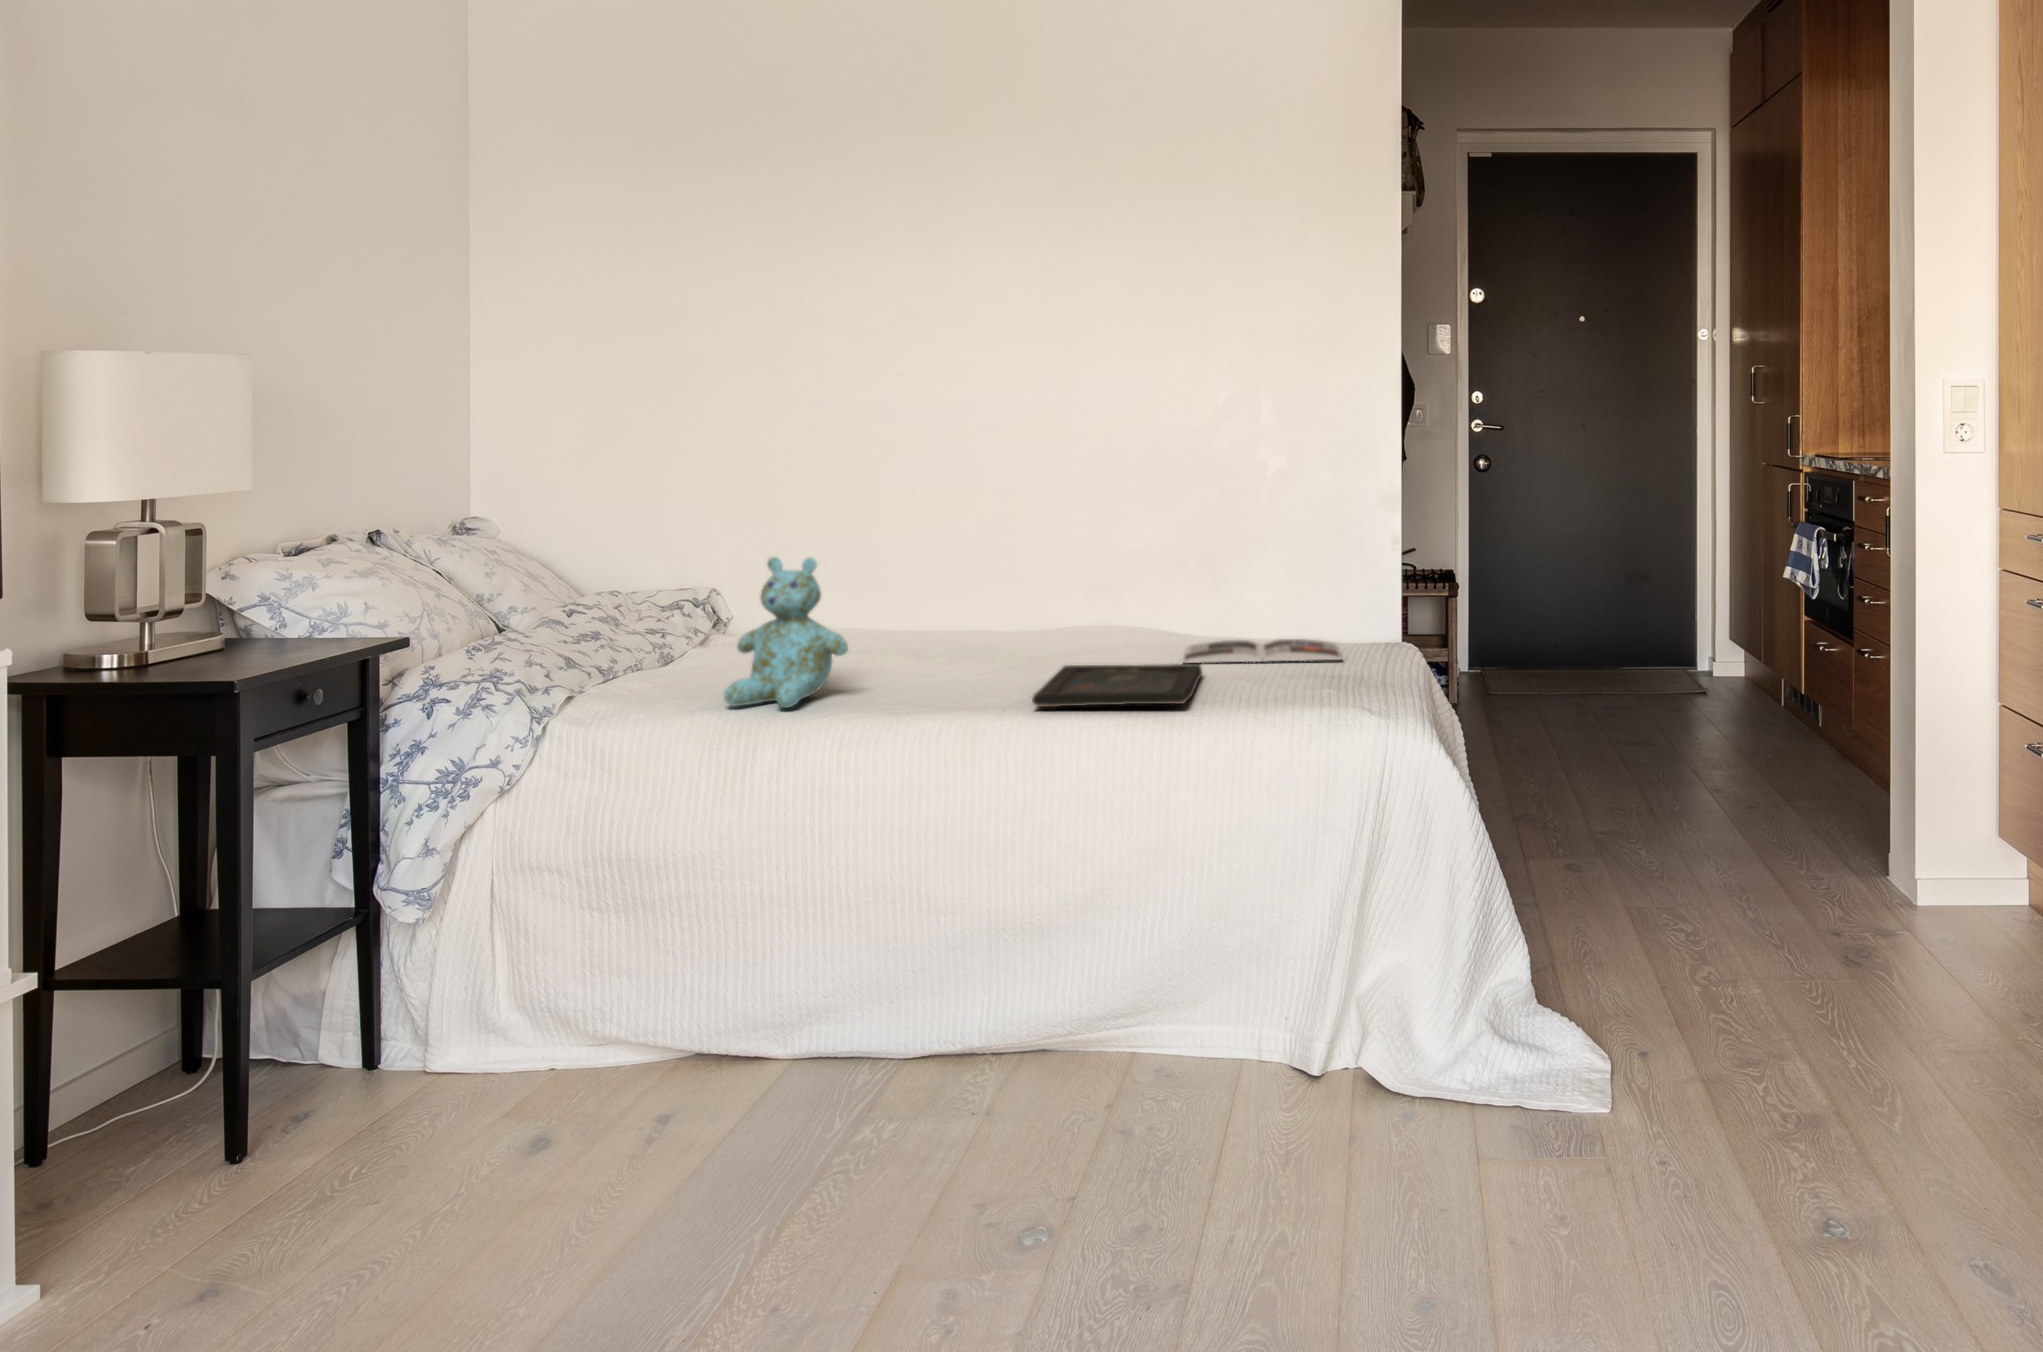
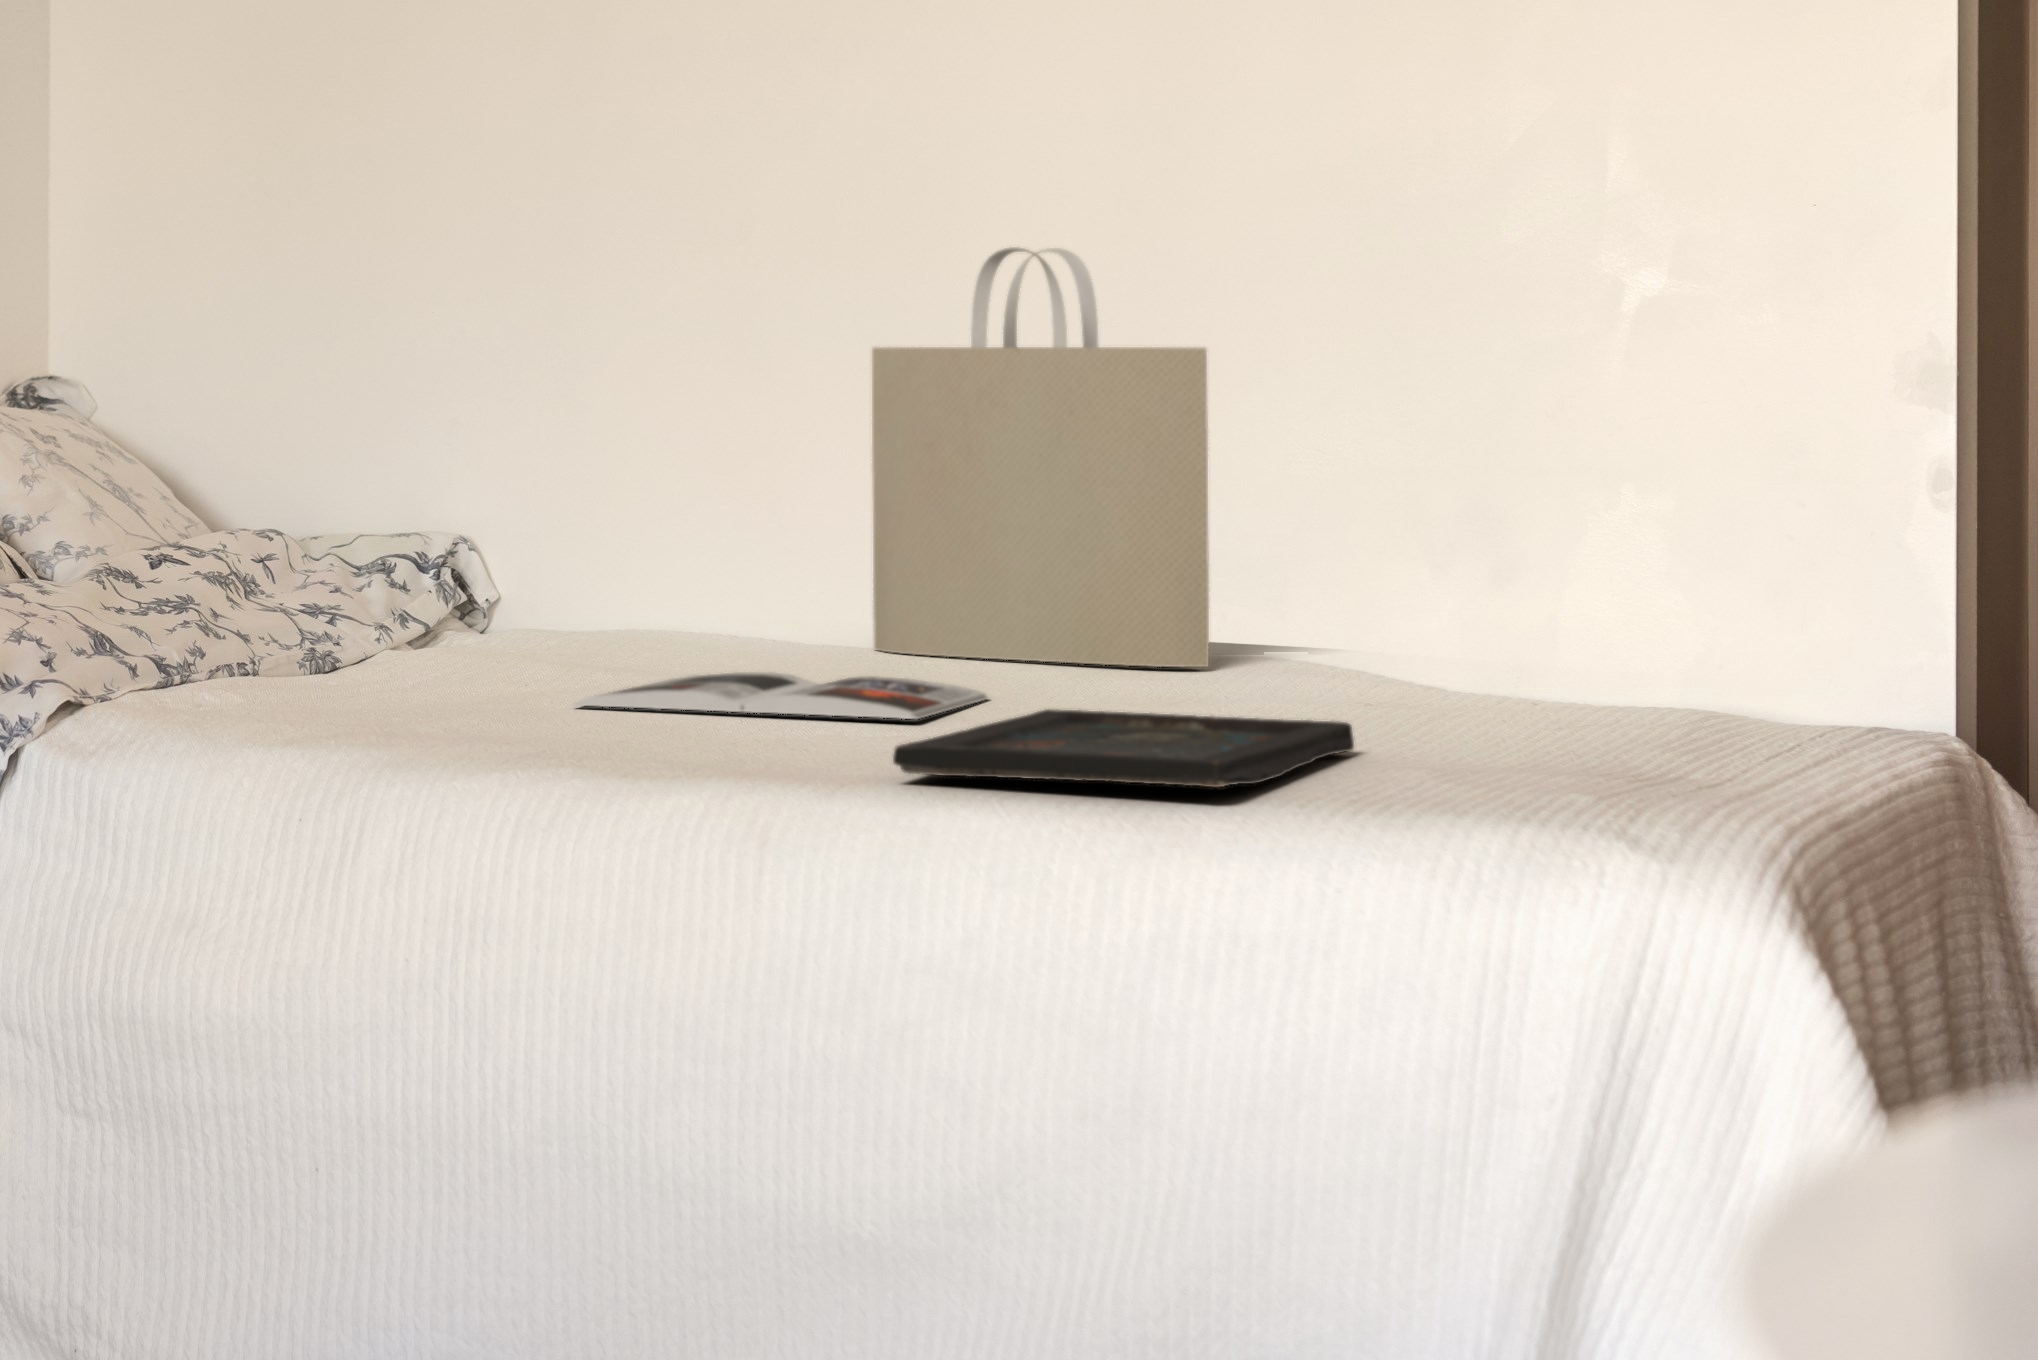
tote bag: none [927,451,1088,634] -> present [872,247,1209,667]
stuffed bear: present [724,557,848,708] -> none [318,436,562,744]
magazine: present [1183,639,1342,663] -> present [574,672,988,719]

